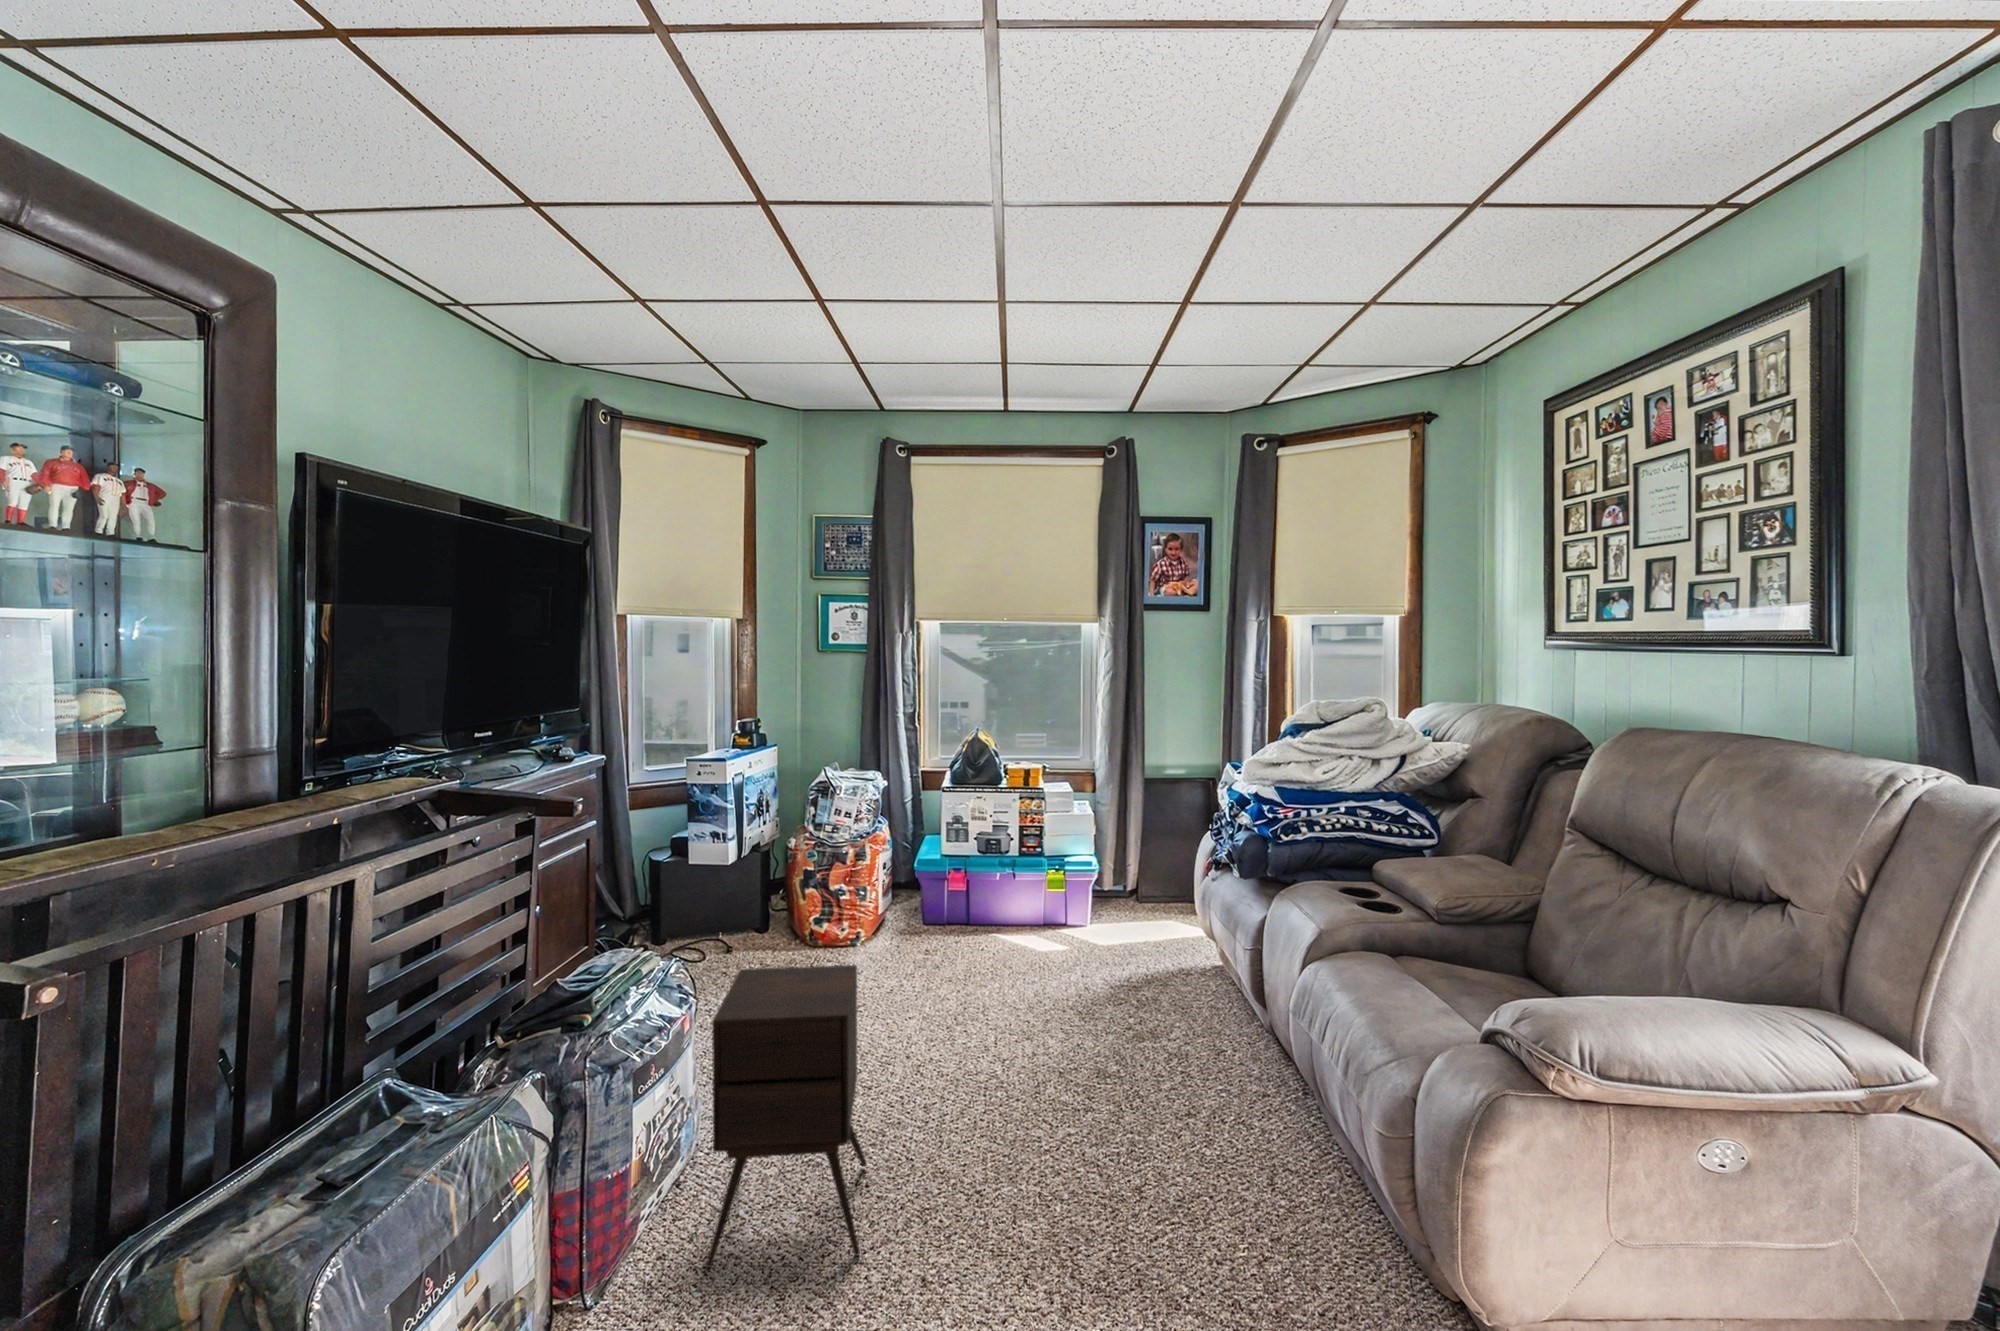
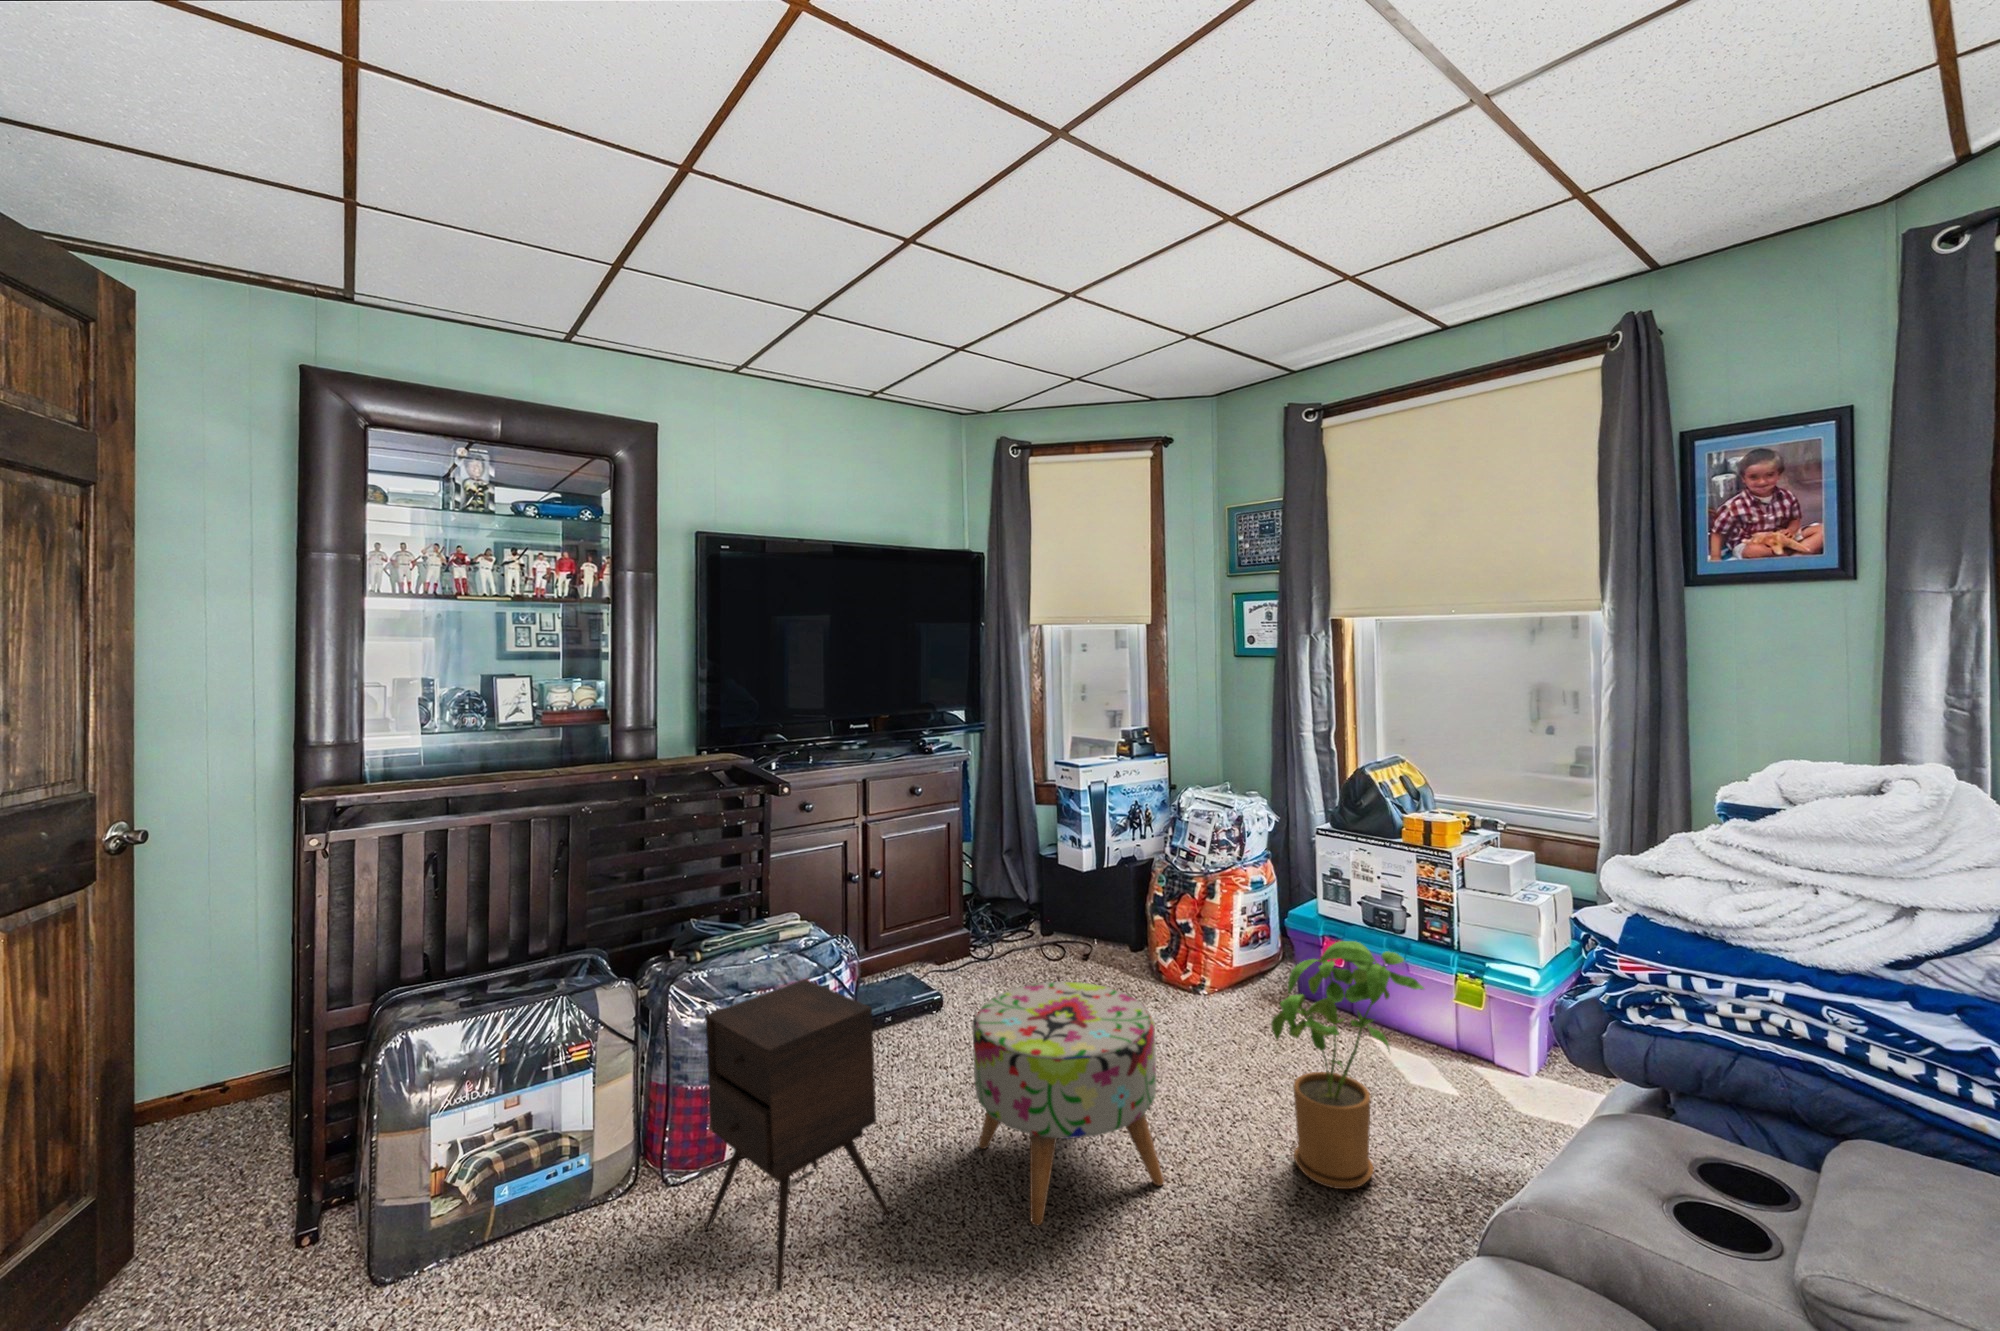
house plant: none [1043,839,1143,1017] -> present [1271,941,1424,1189]
ottoman: none [853,920,1013,1116] -> present [972,981,1164,1225]

